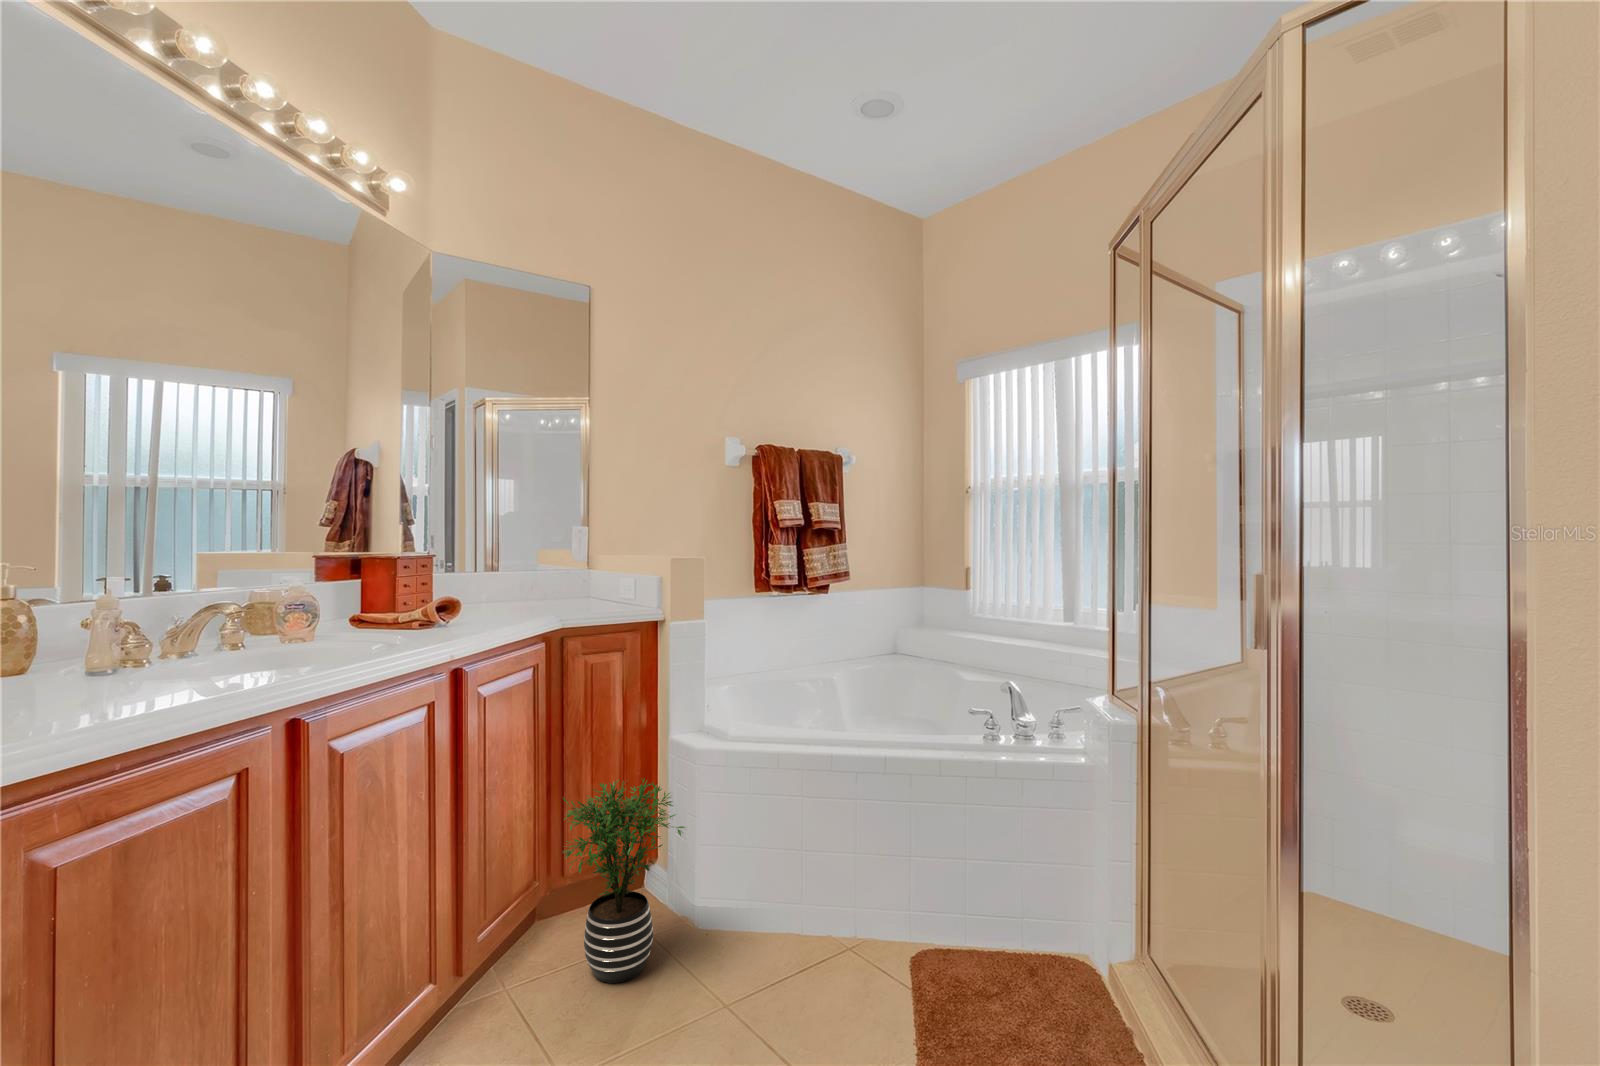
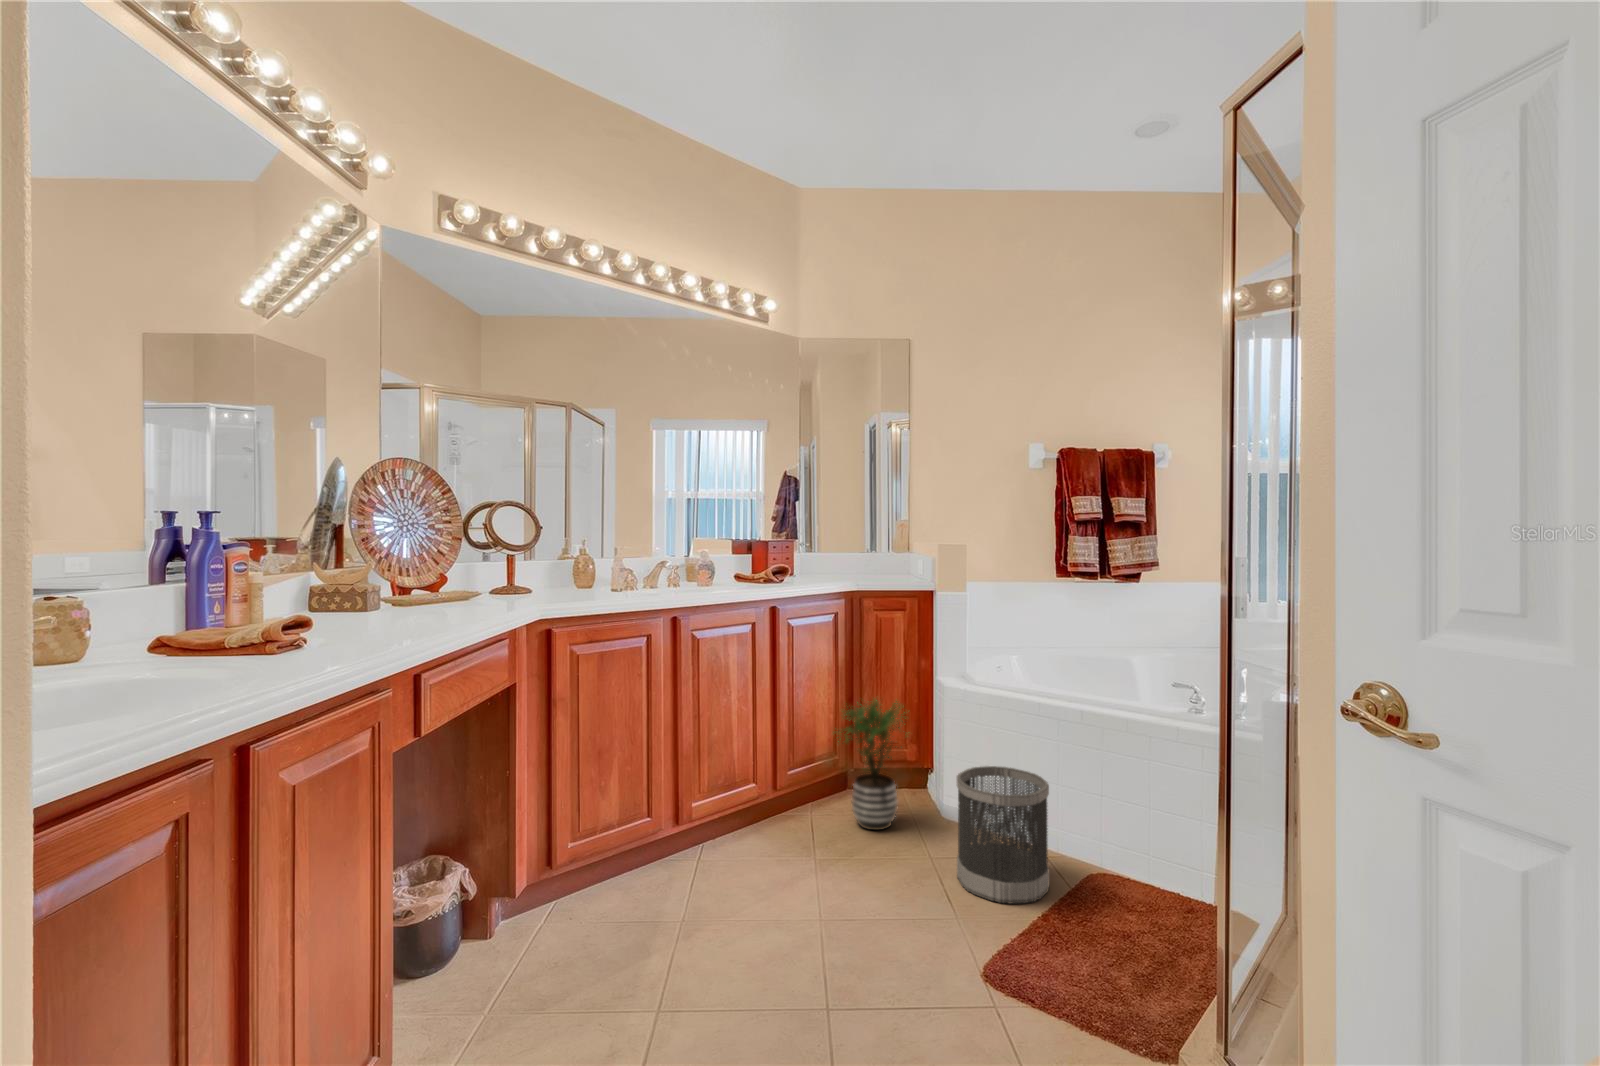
wastebasket: none [777,843,891,1038] -> present [957,766,1050,903]

